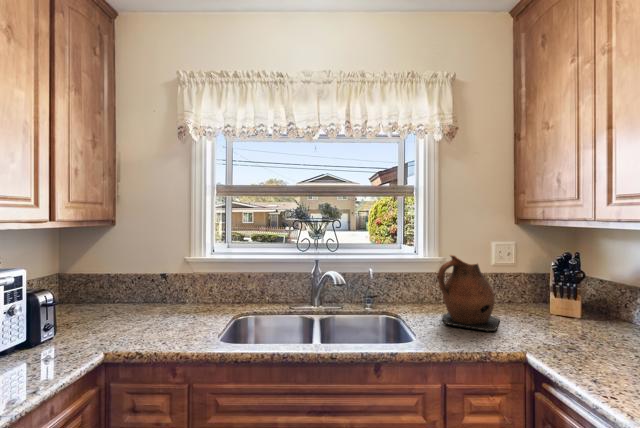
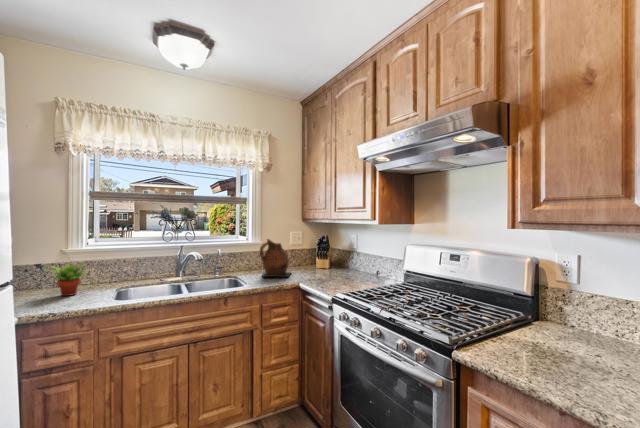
succulent plant: none [149,274,203,321] -> present [51,263,84,296]

